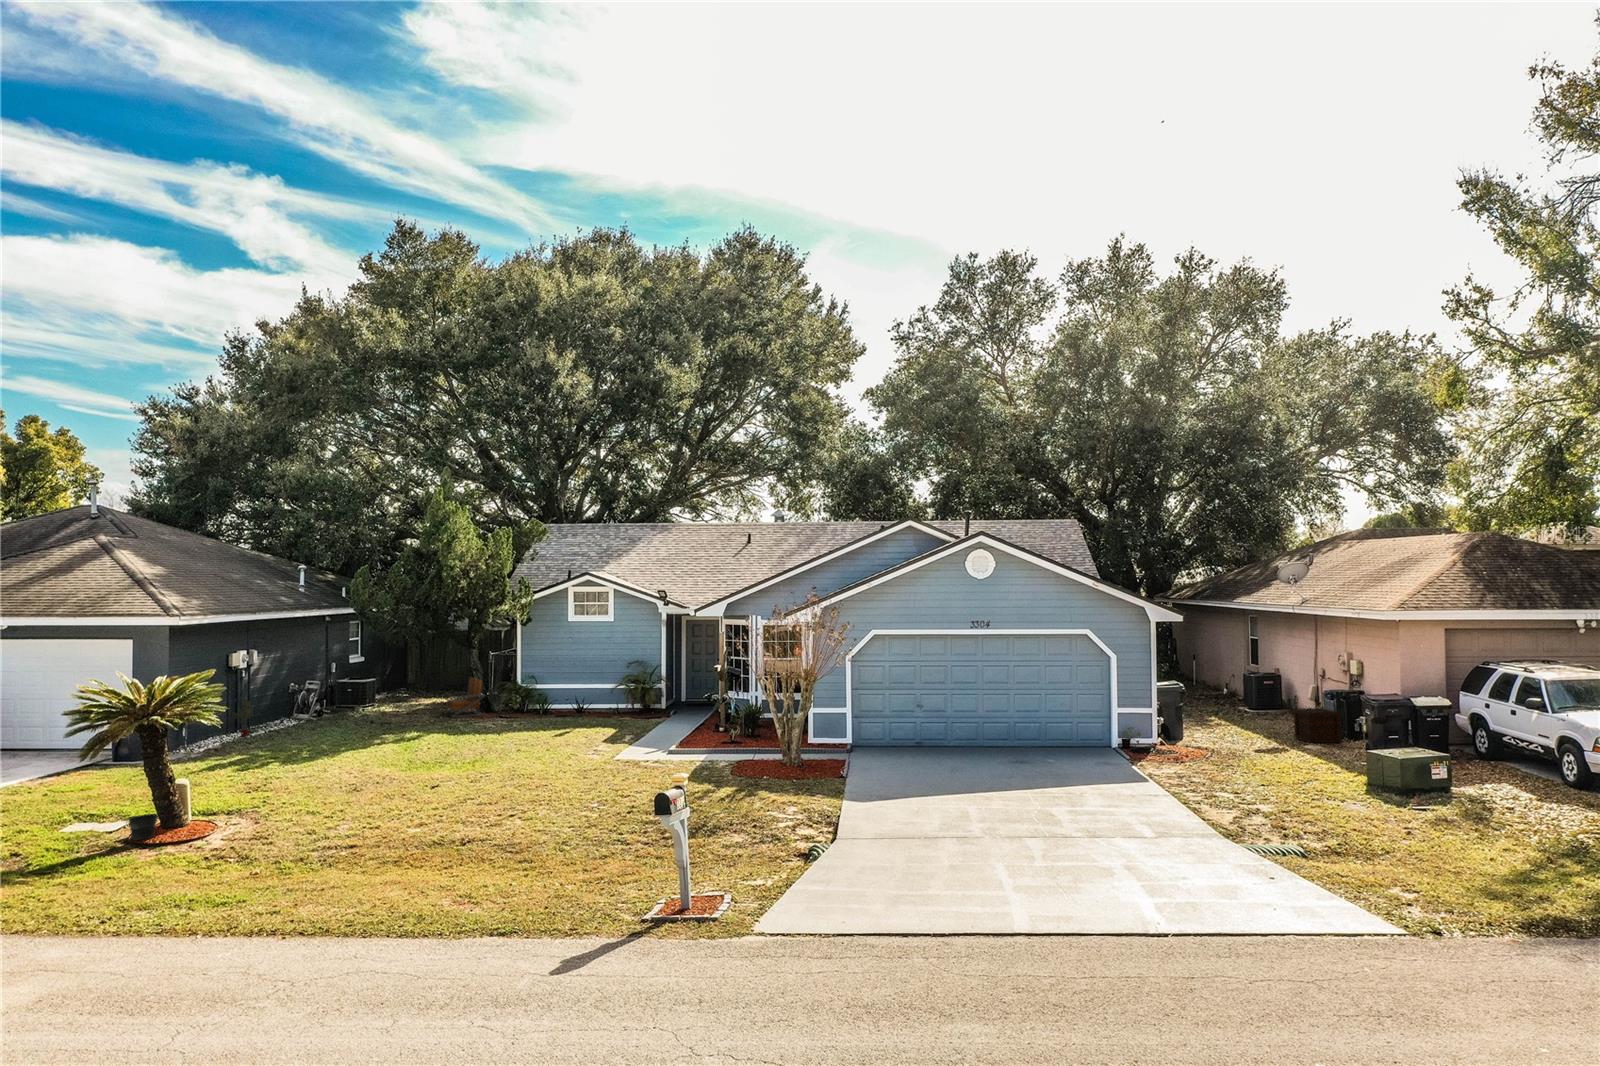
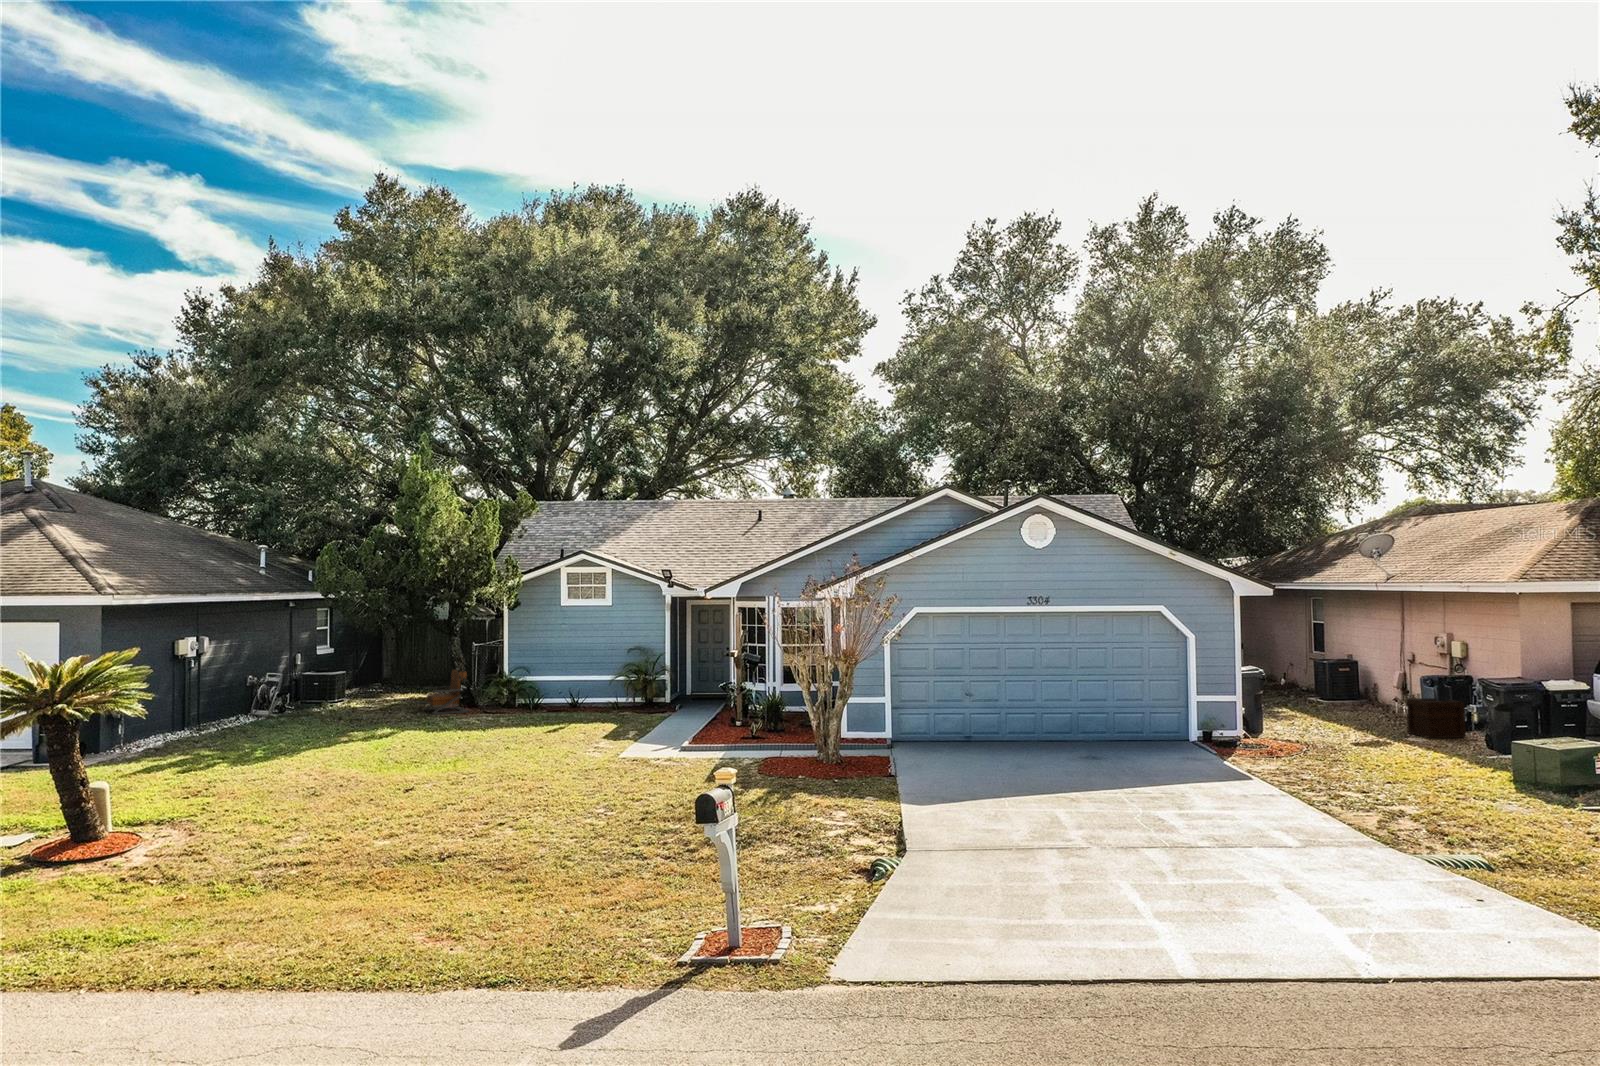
potted tree: present [232,699,252,737] -> none [177,691,205,736]
bucket: present [126,814,159,840] -> none [24,825,68,857]

